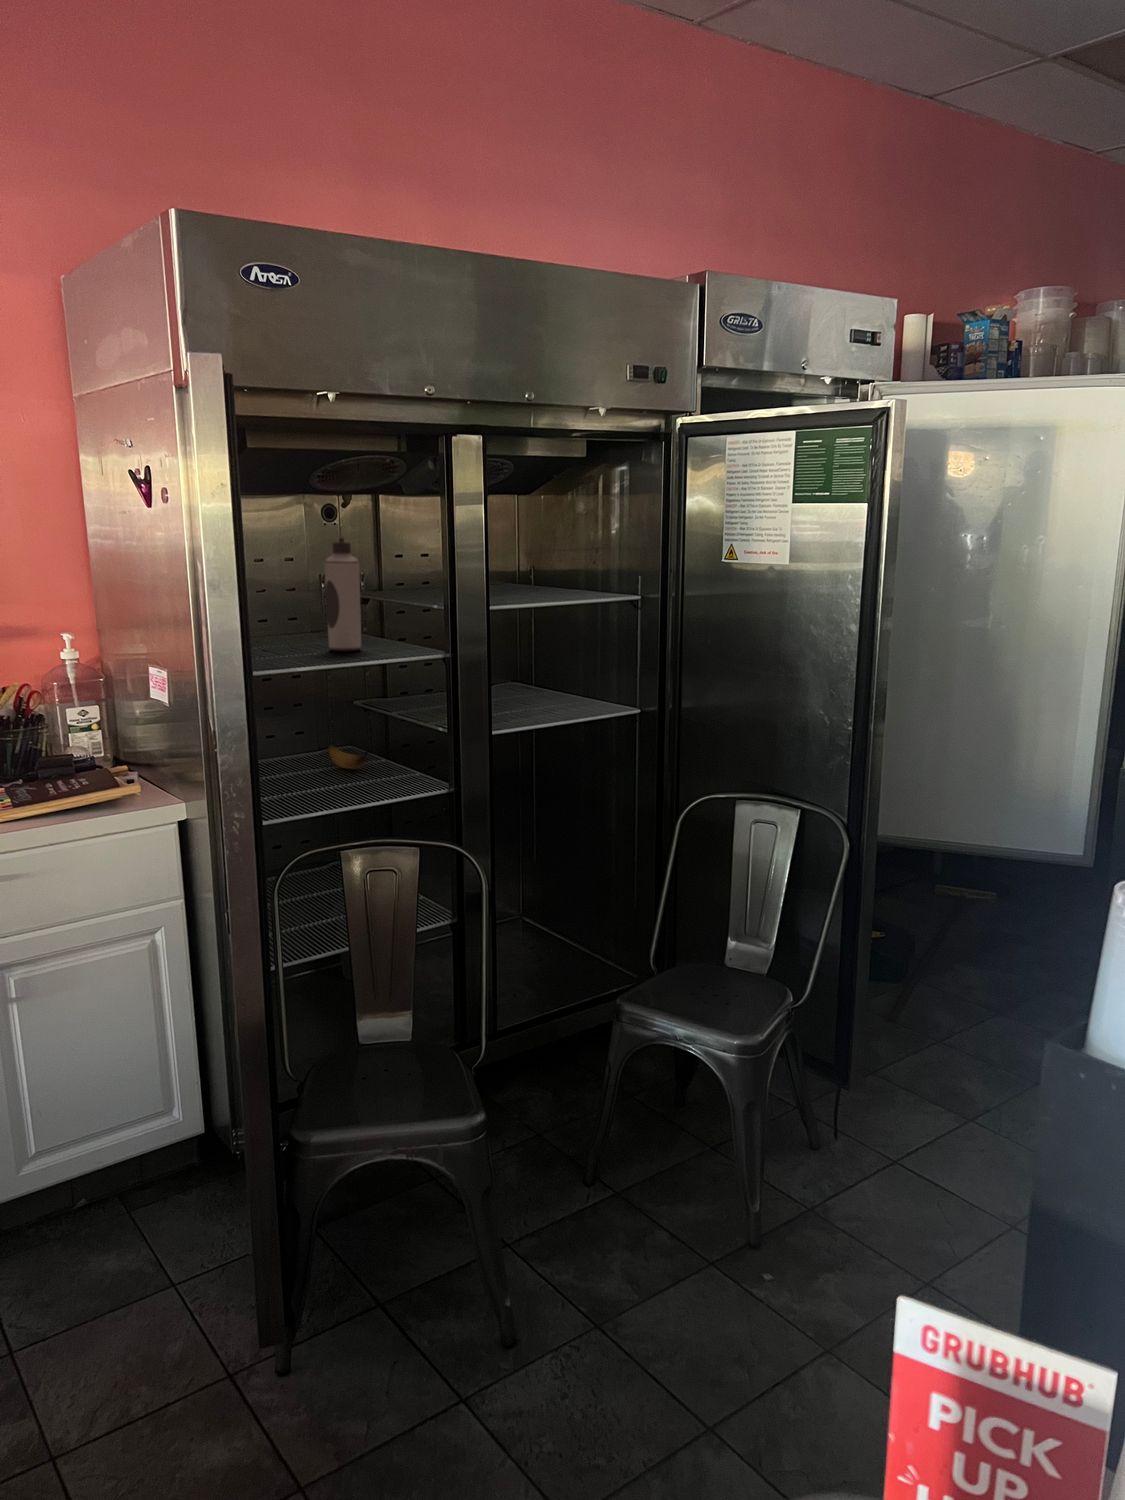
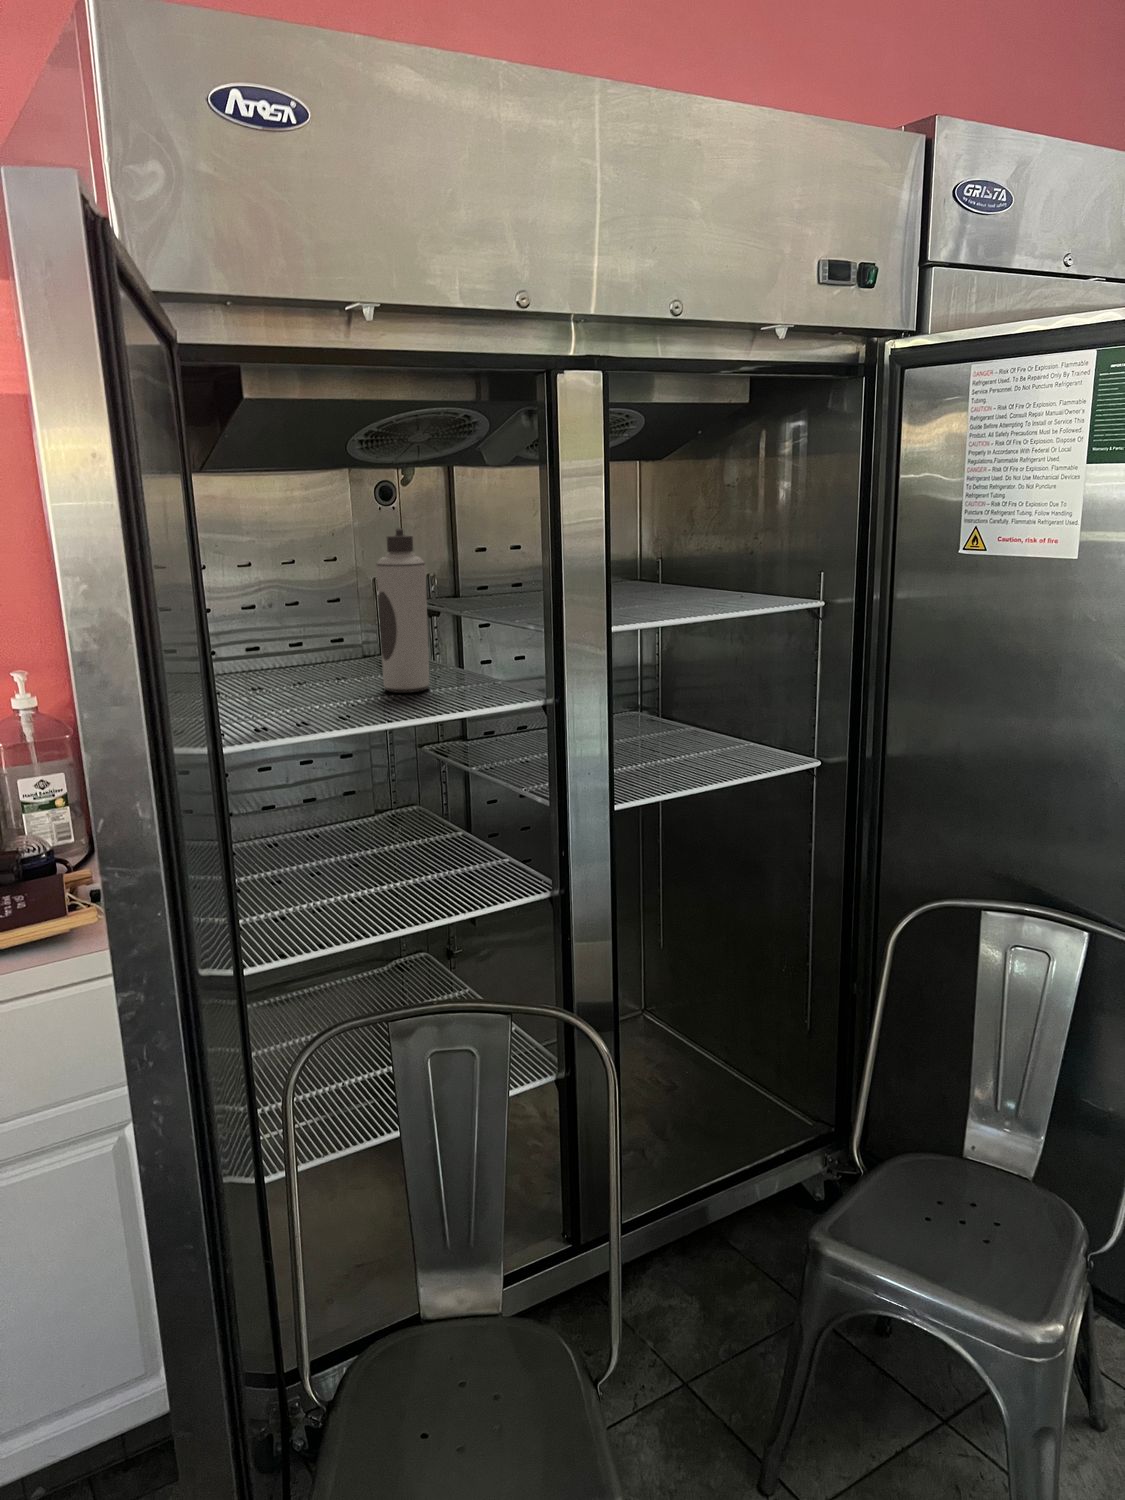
banana: present [328,746,368,769] -> none [389,812,442,851]

